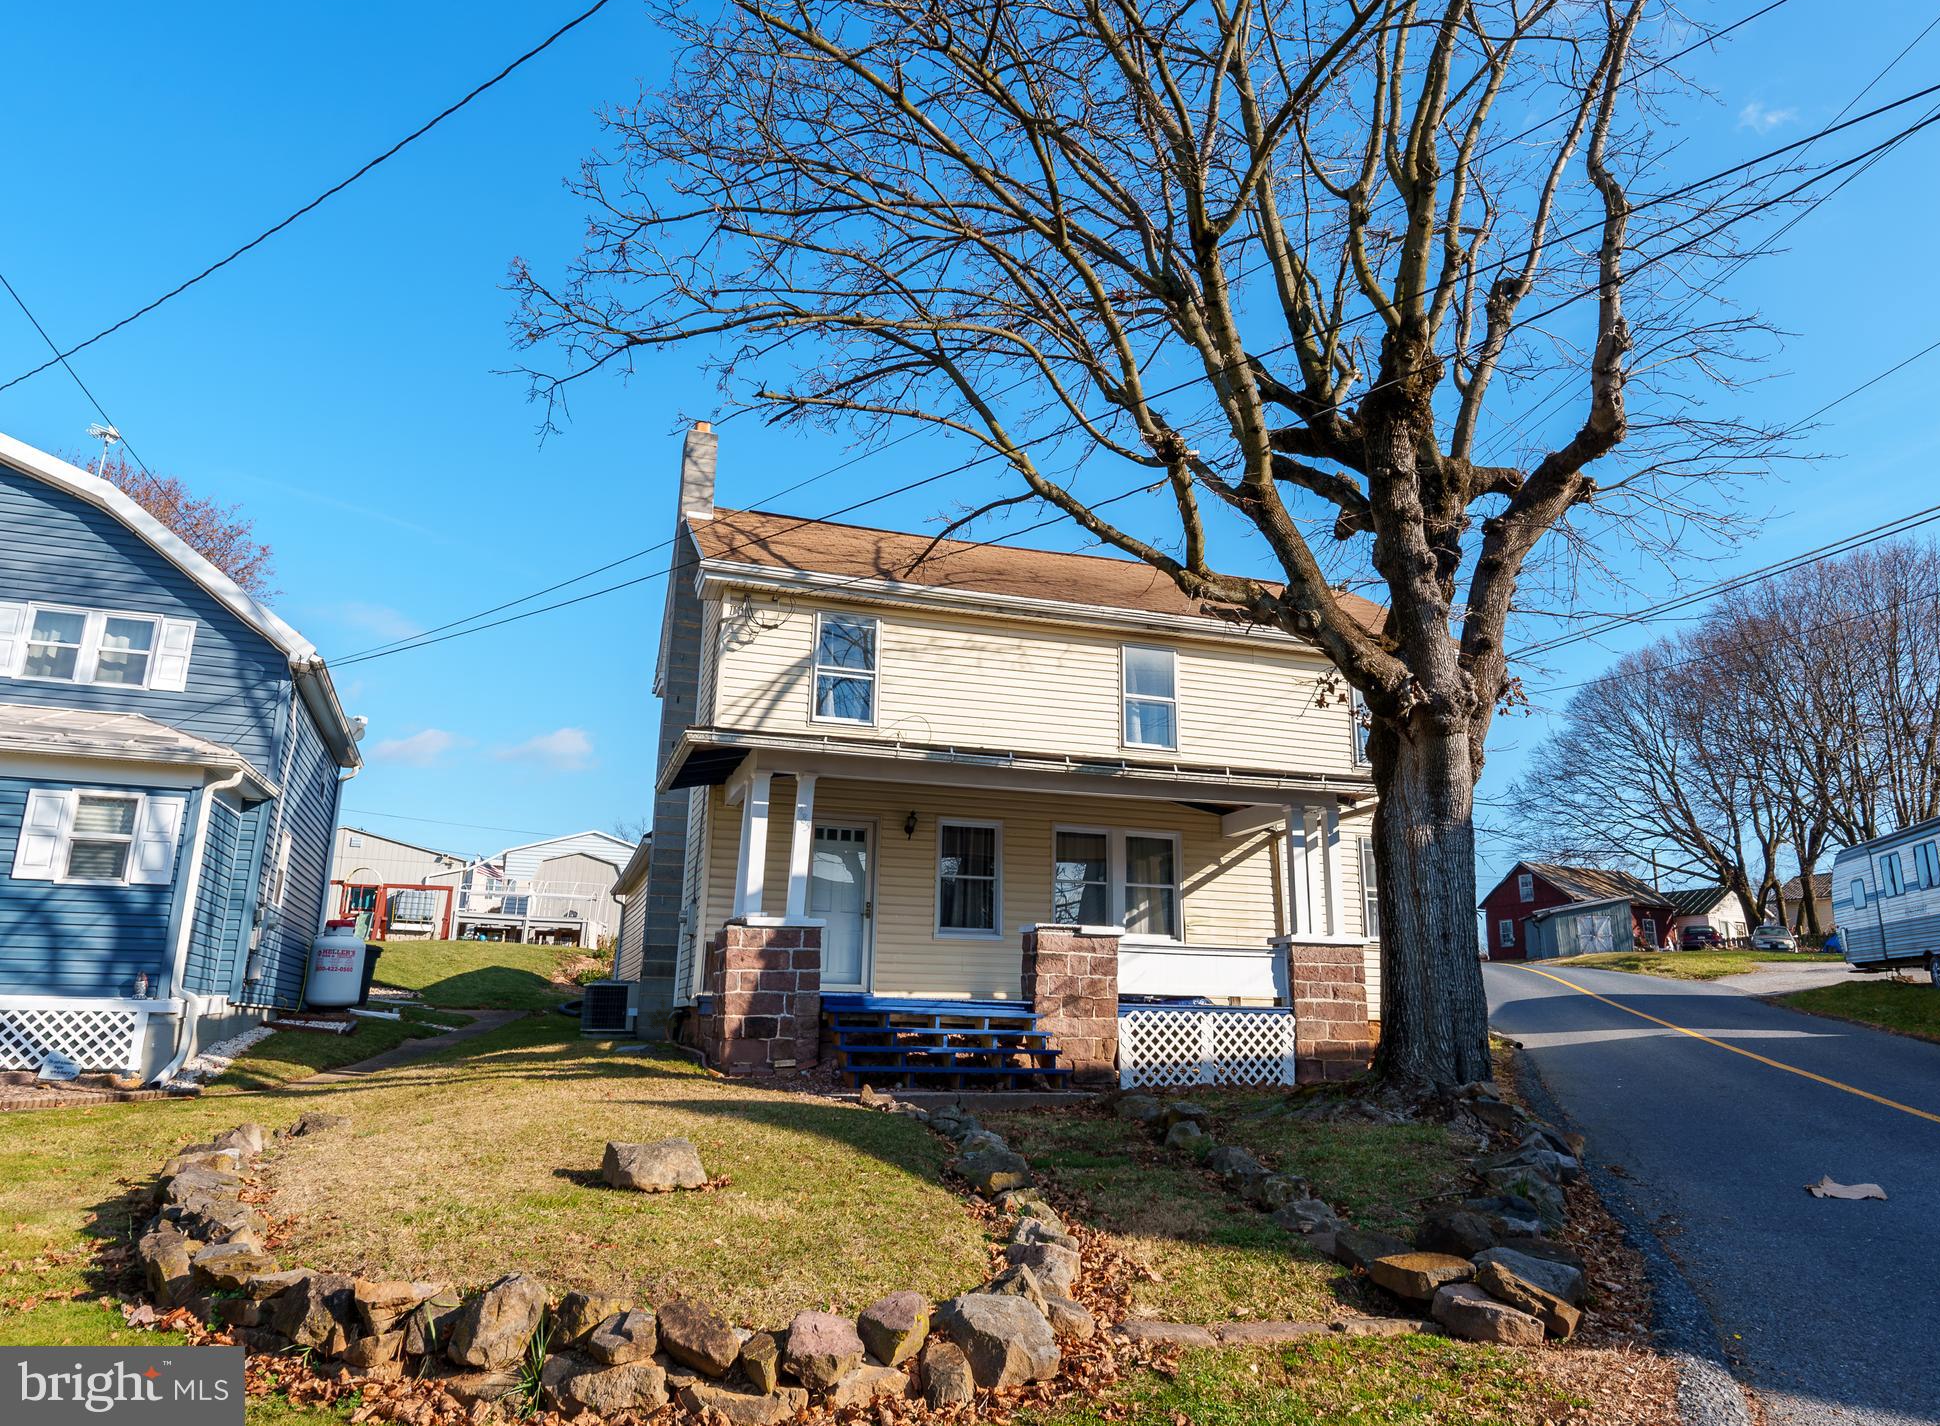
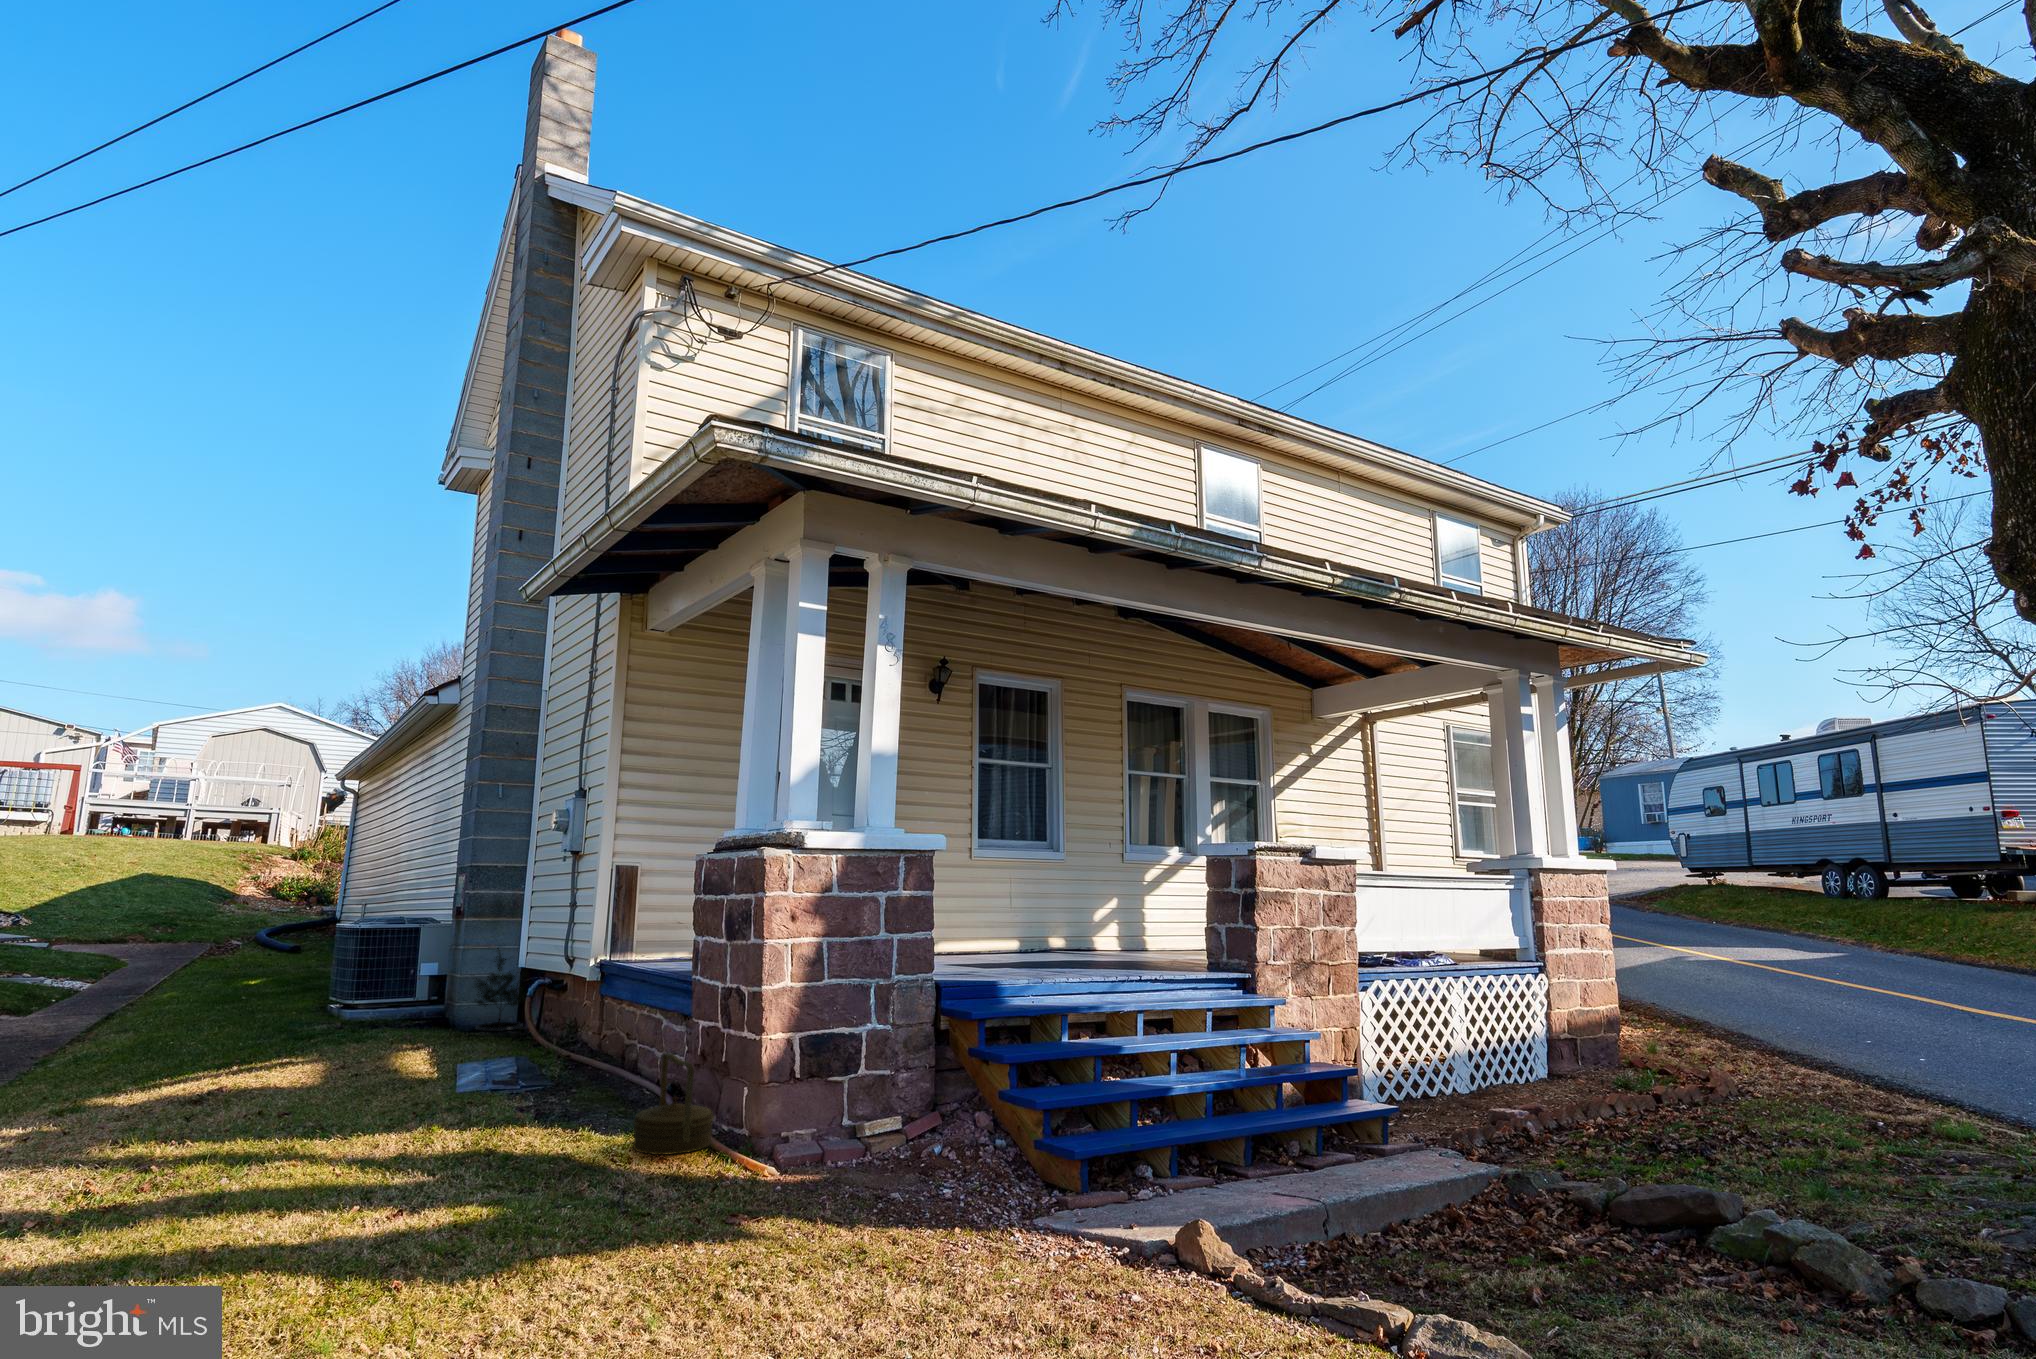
woven basket: none [670,1025,708,1068] -> present [633,1053,714,1155]

